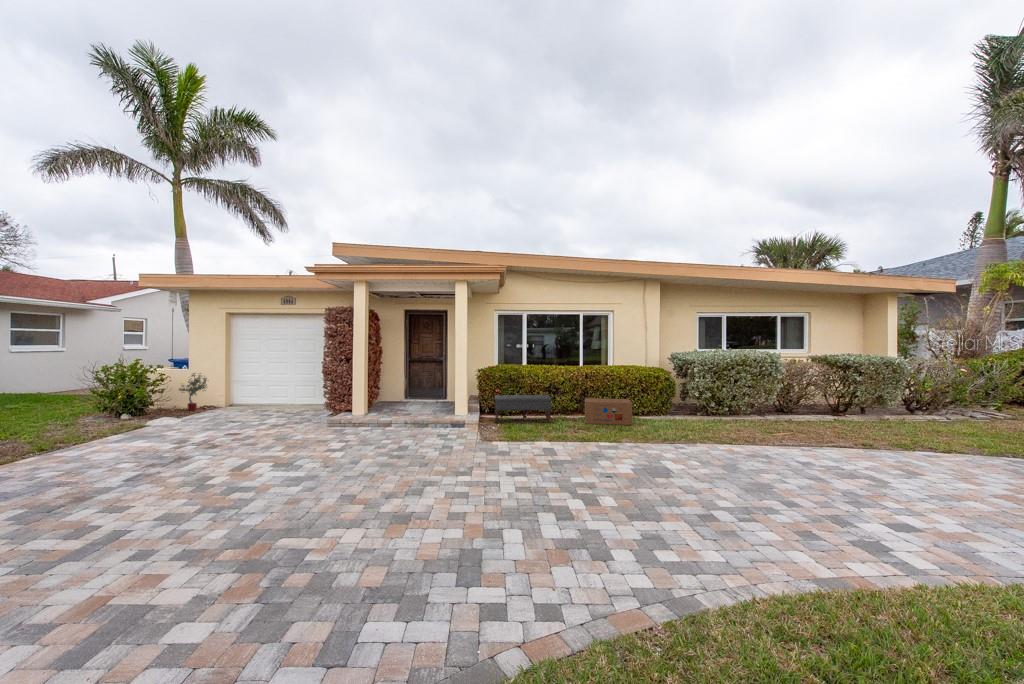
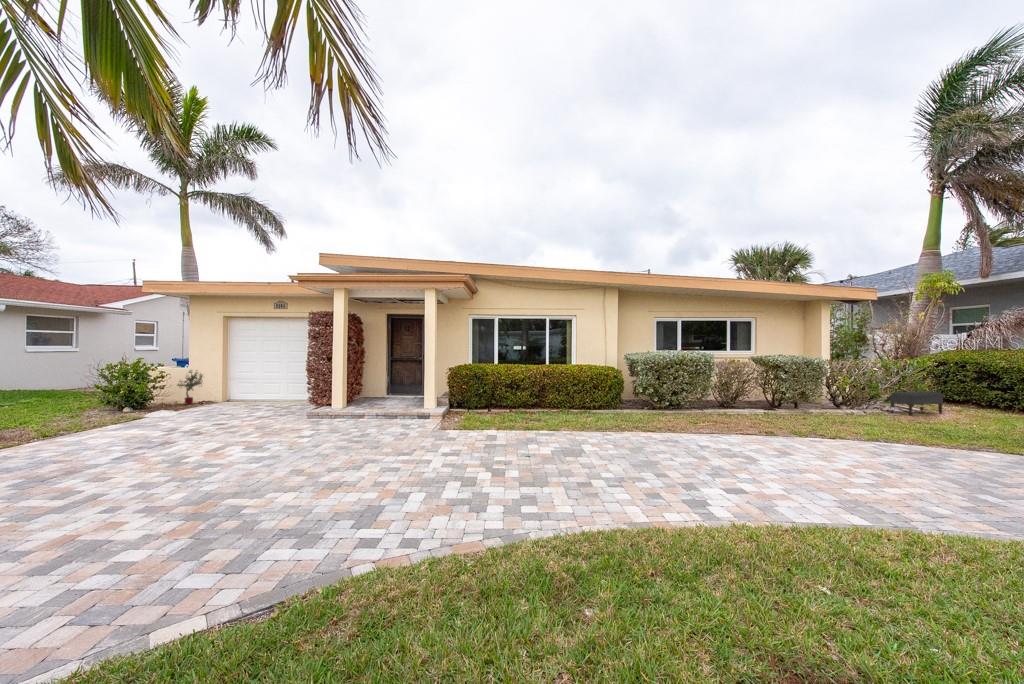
bench: present [495,395,551,422] -> present [890,391,943,415]
cardboard box: present [585,398,632,425] -> none [543,394,585,419]

